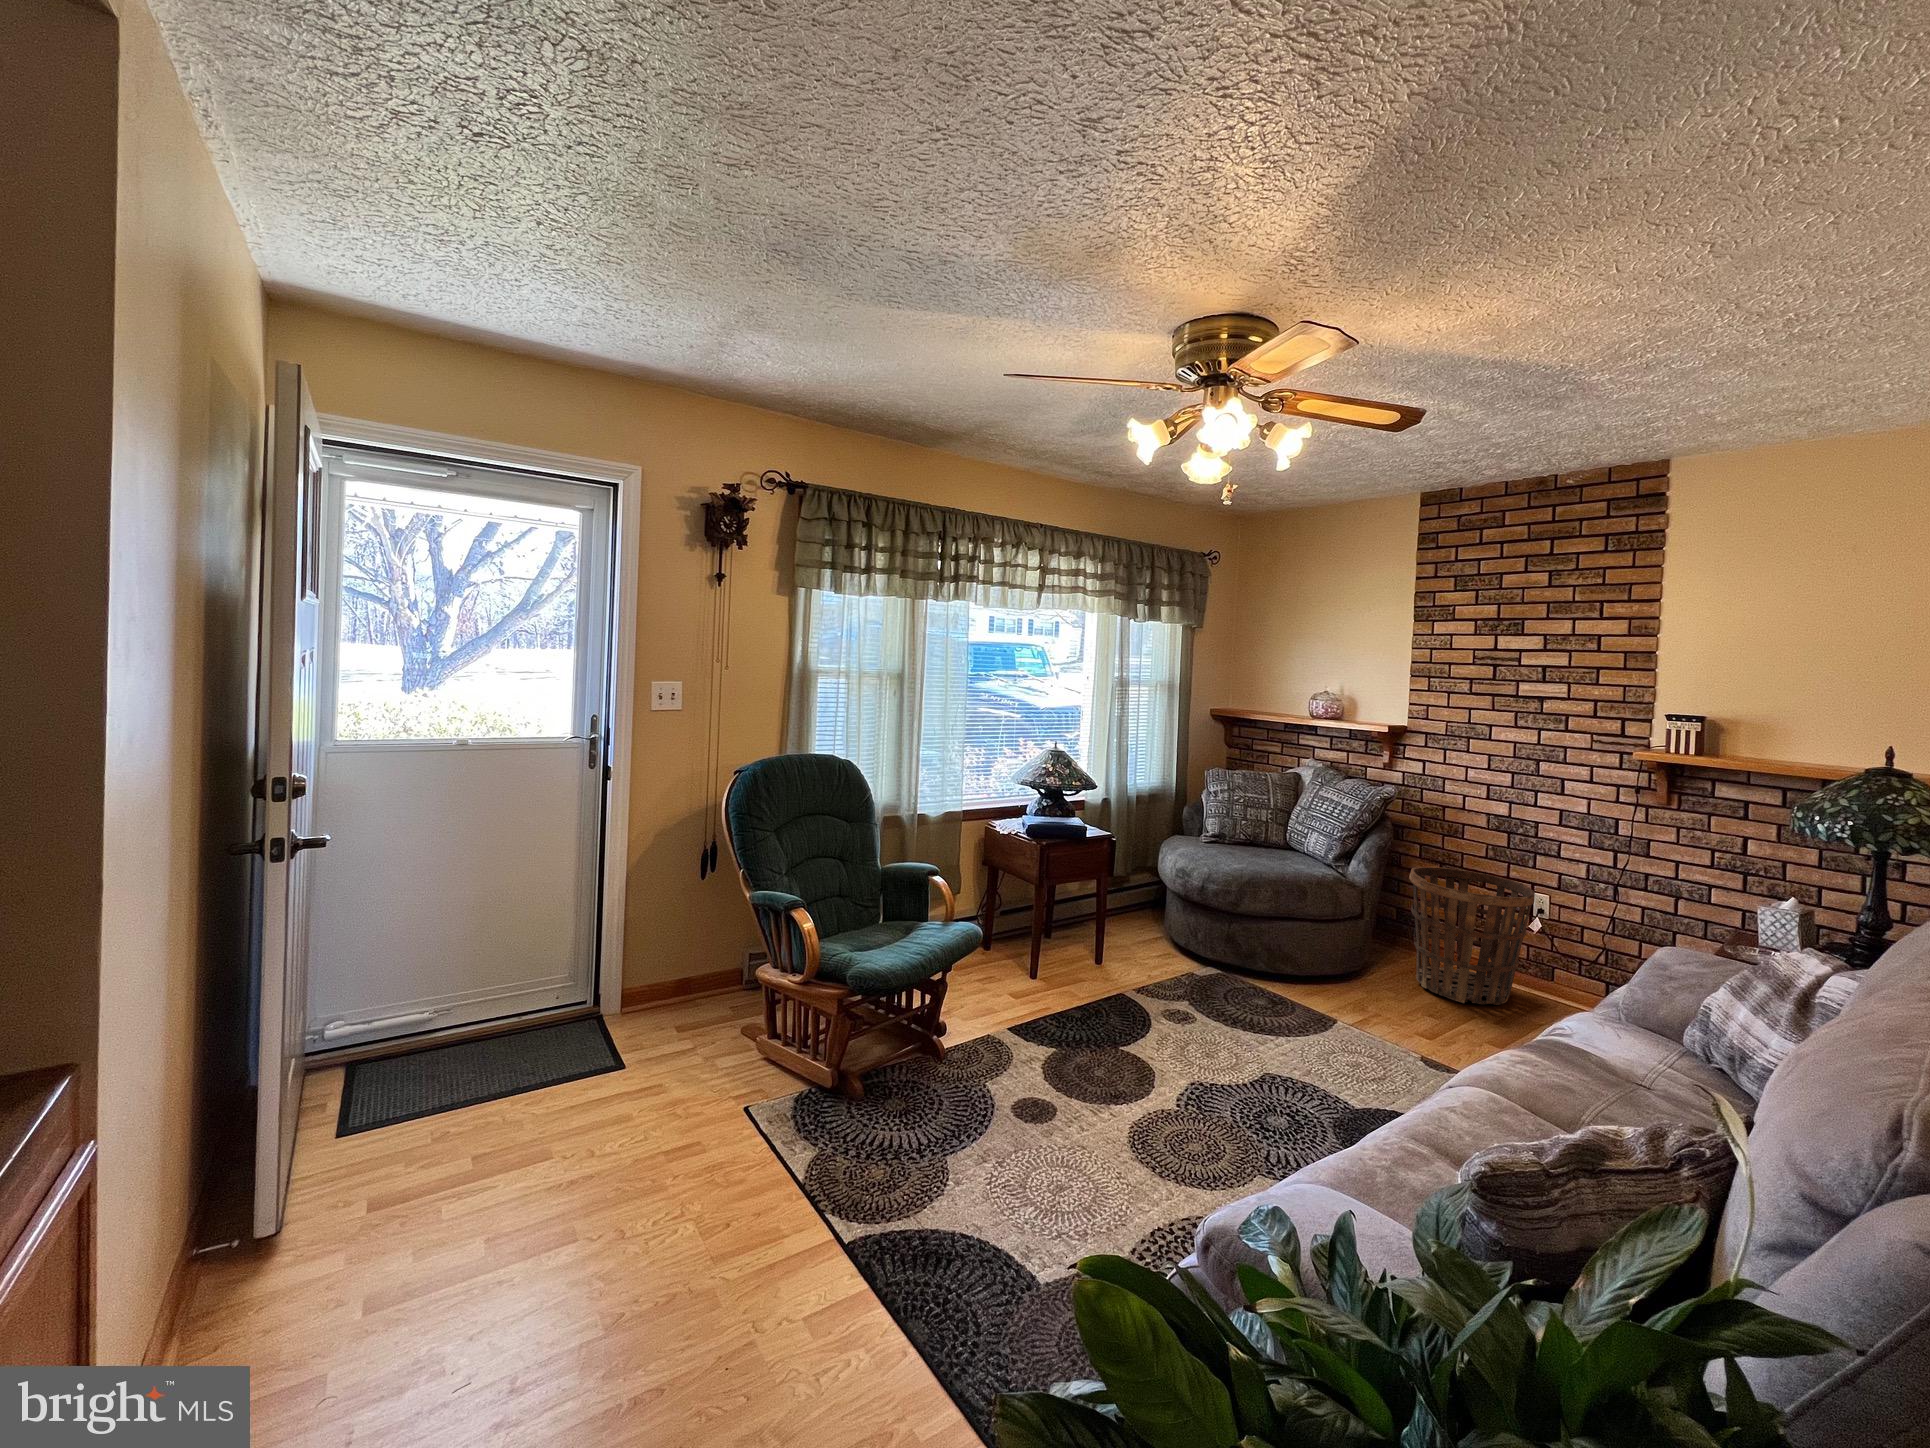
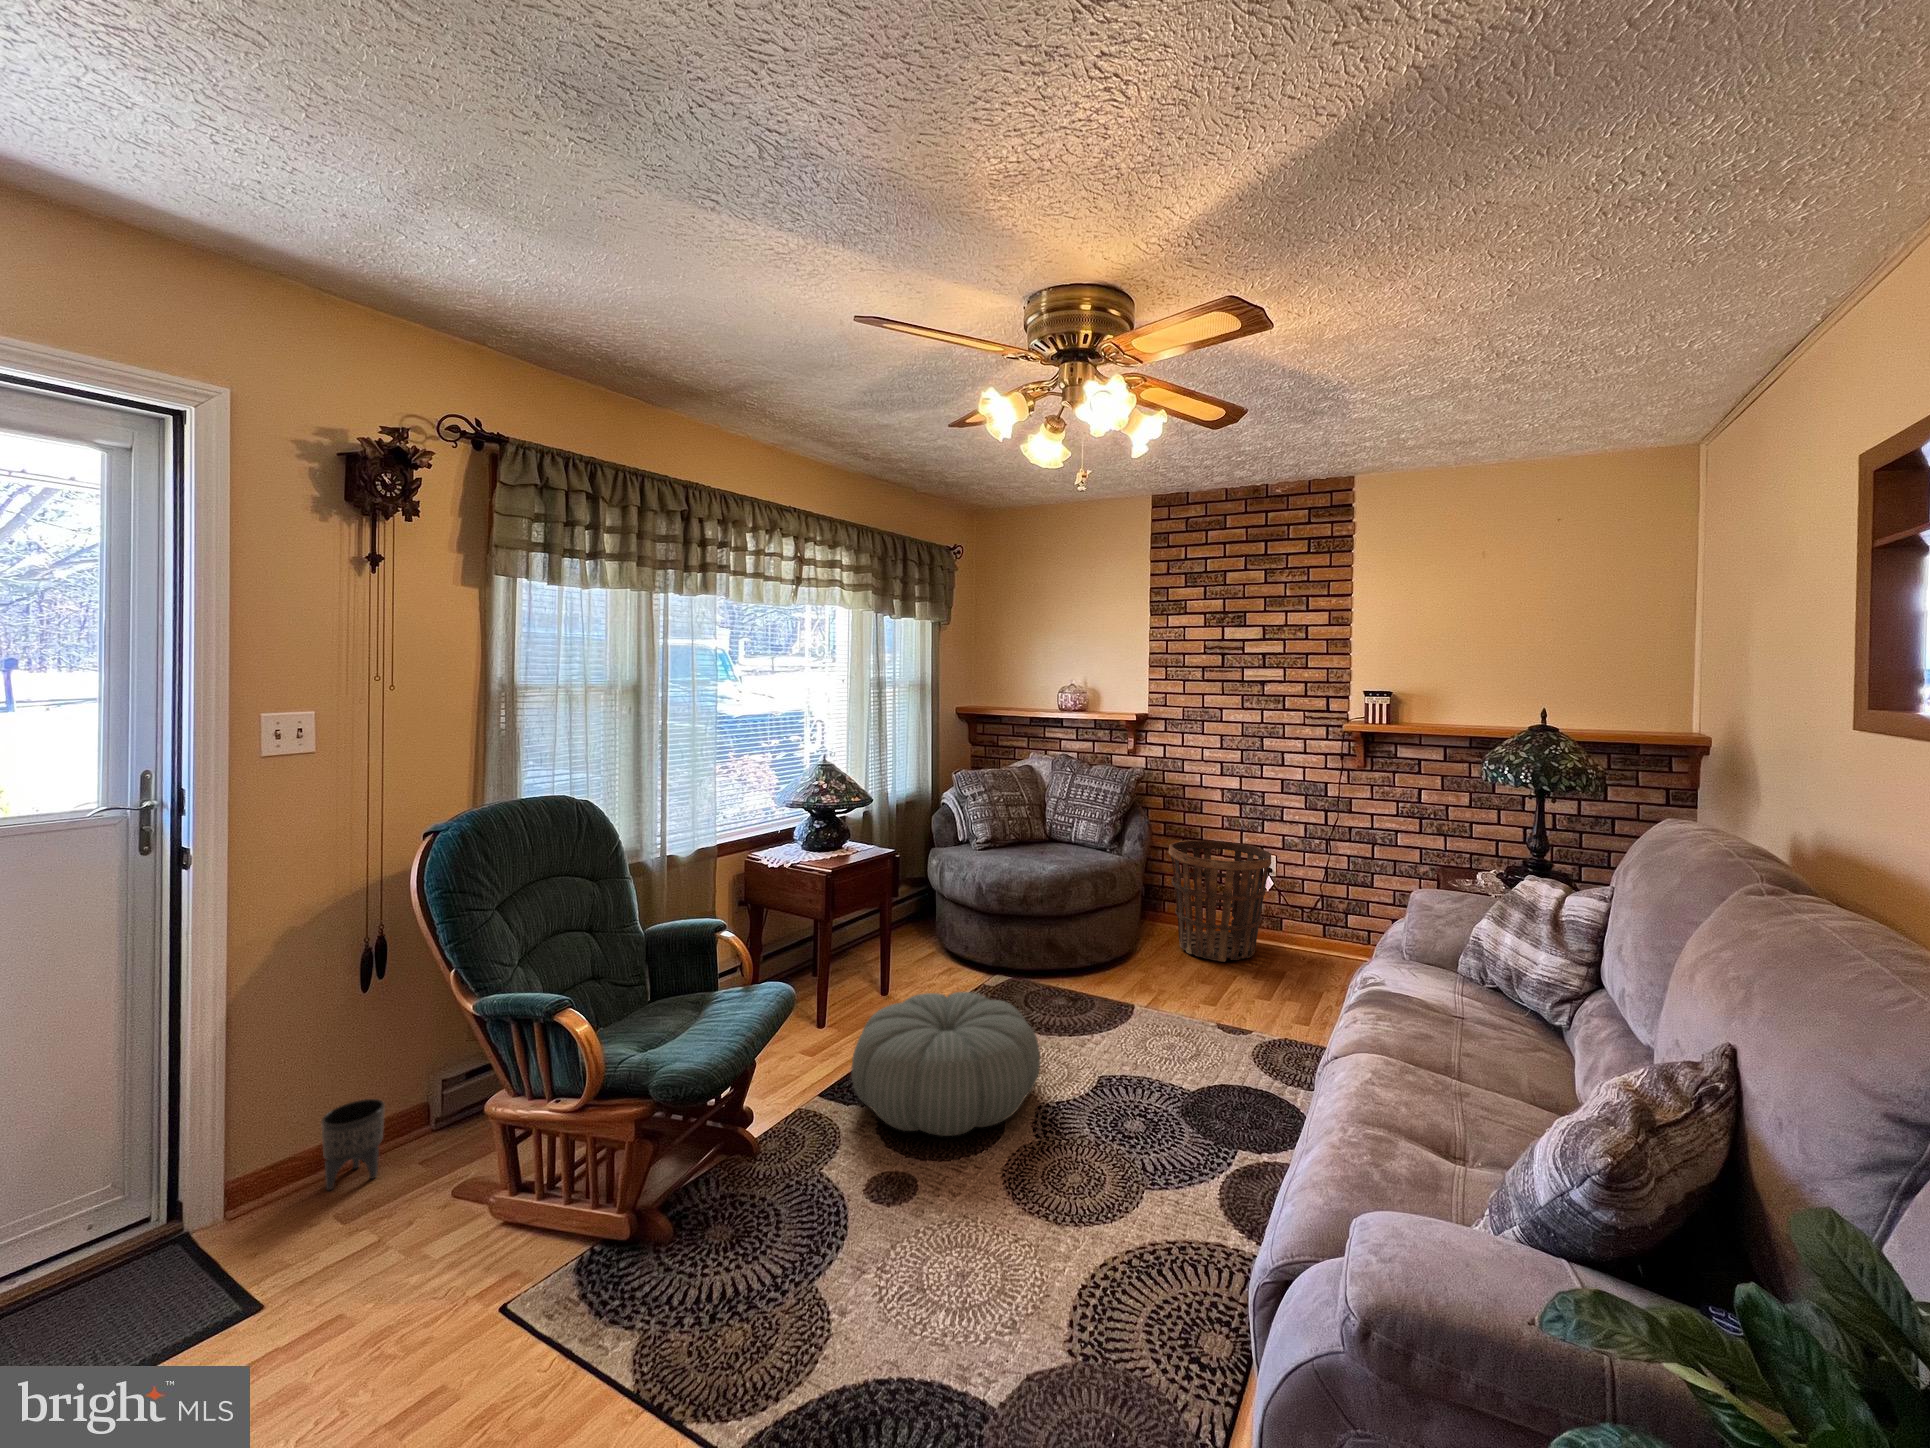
planter: none [672,957,709,1013] -> present [321,1099,385,1190]
pouf: none [1025,963,1196,1087] -> present [851,992,1040,1136]

